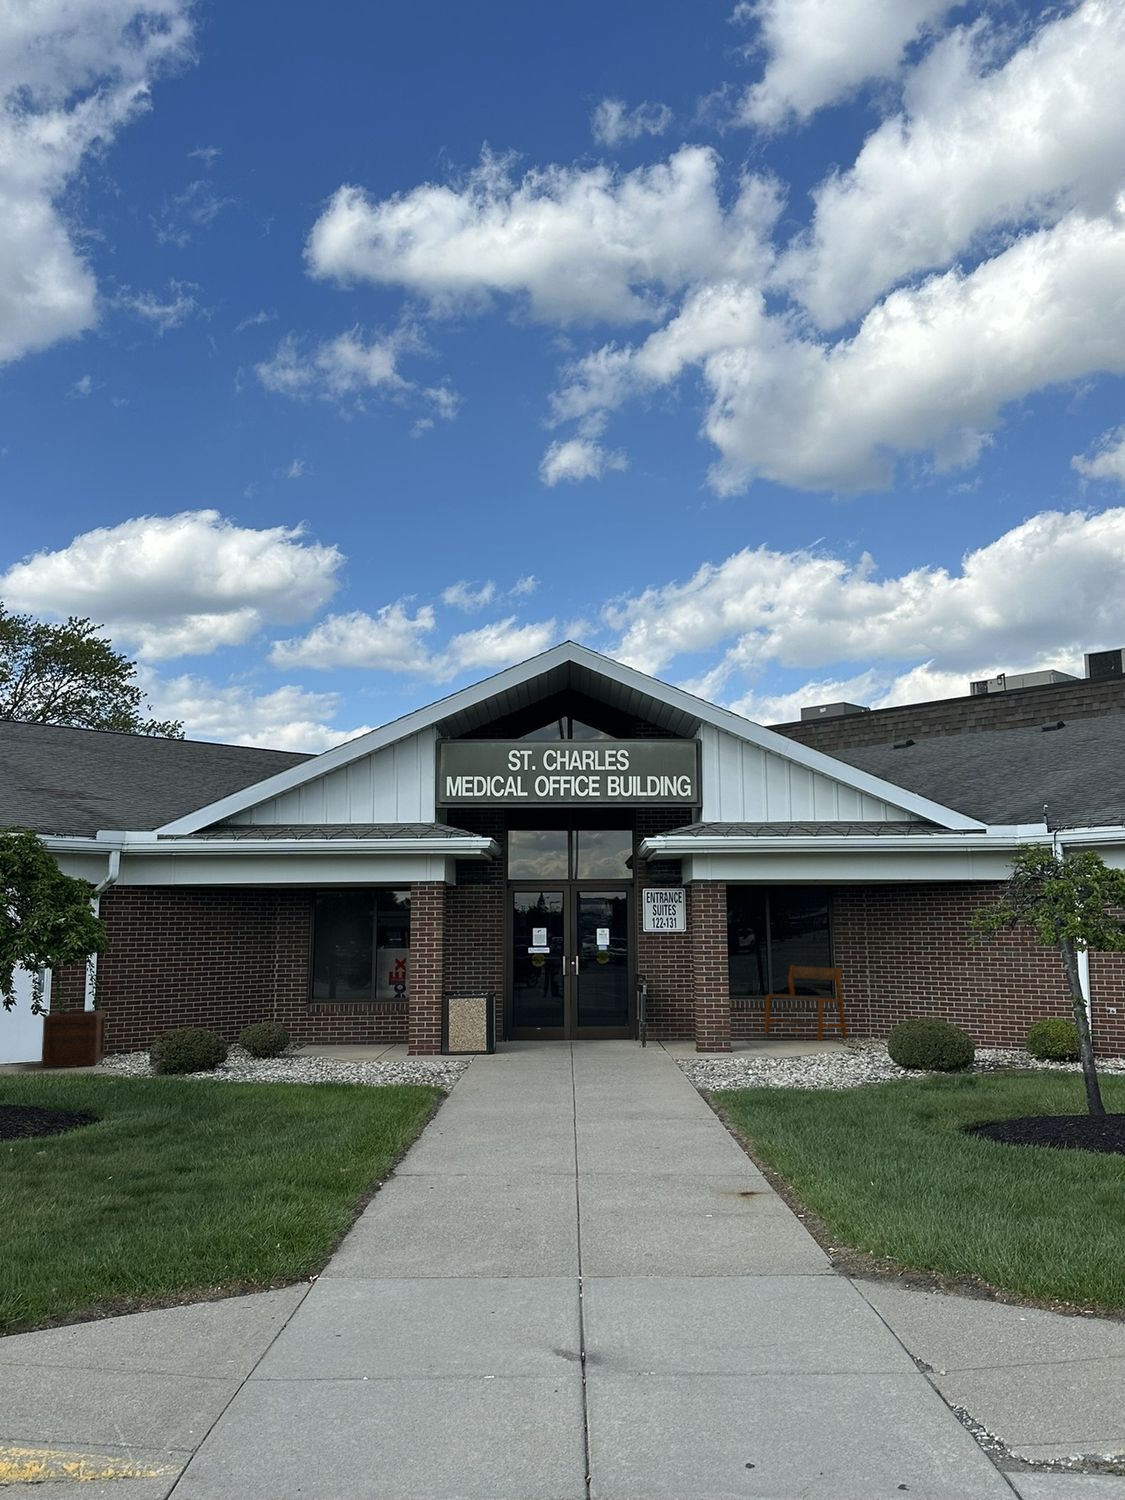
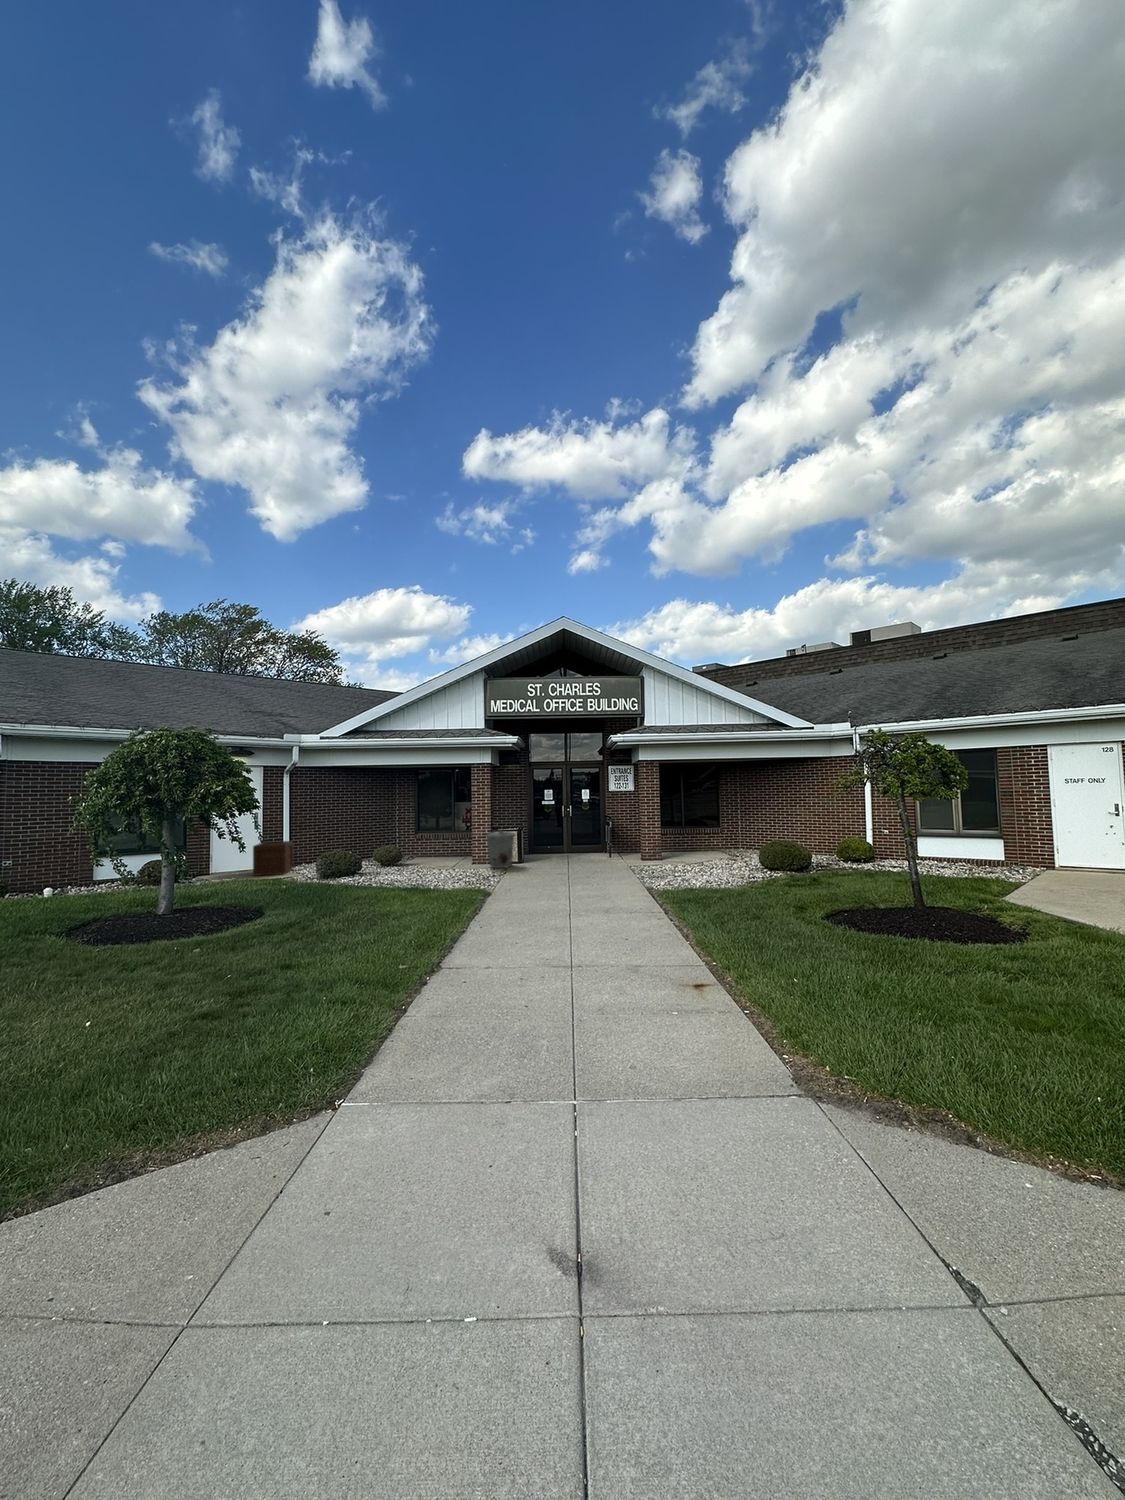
bench: present [765,965,847,1041] -> none [680,808,729,852]
trash can: none [433,994,483,1060] -> present [486,830,515,868]

